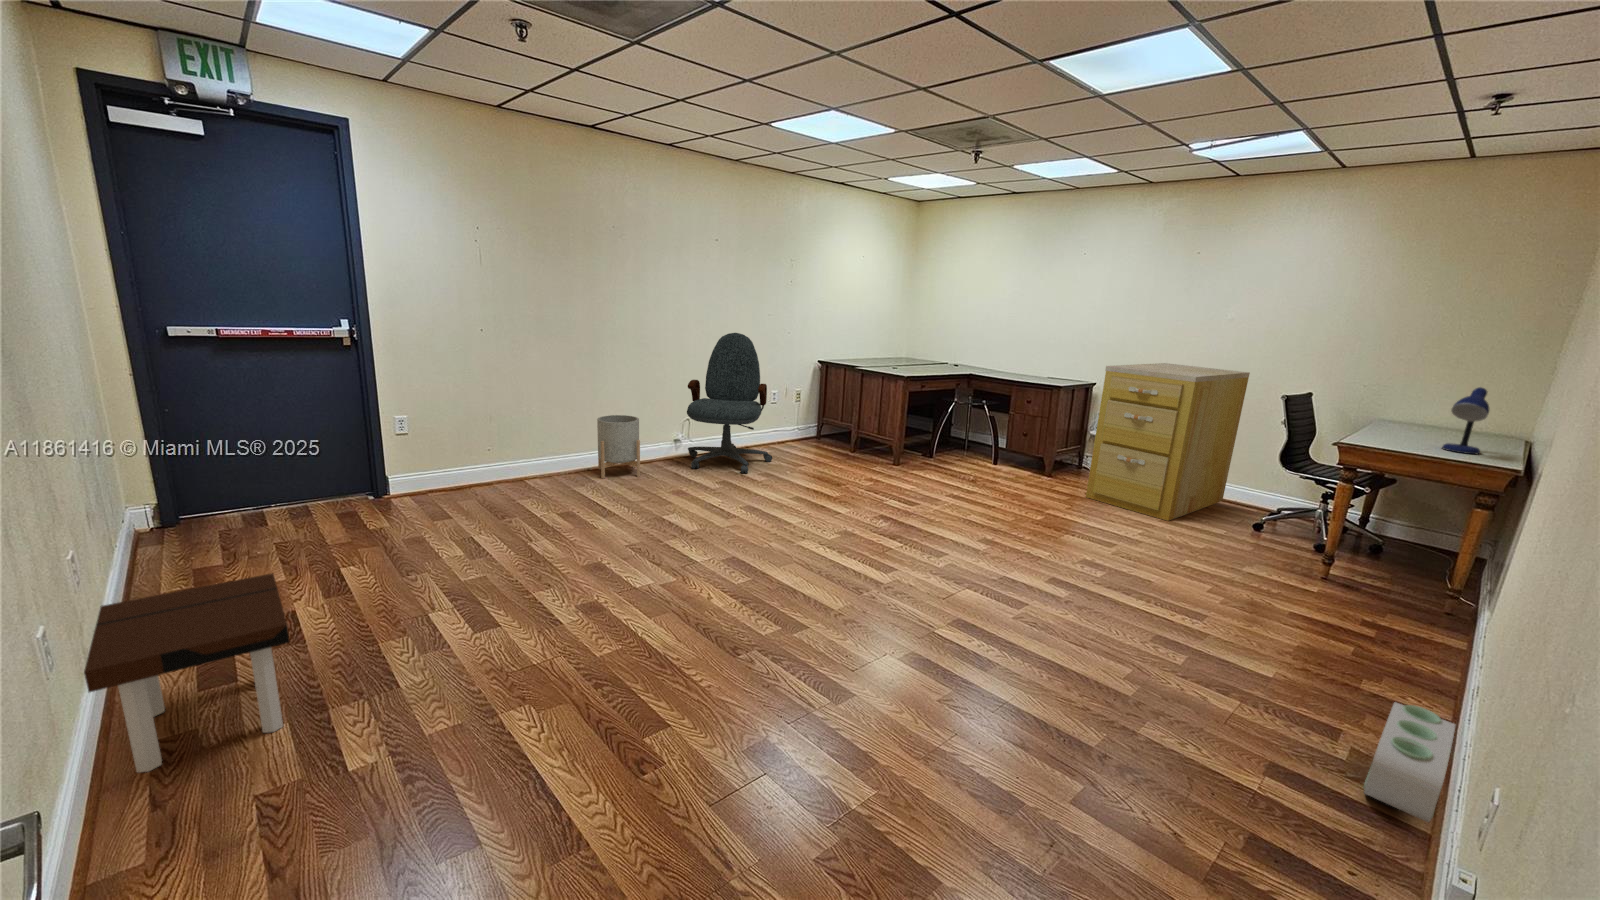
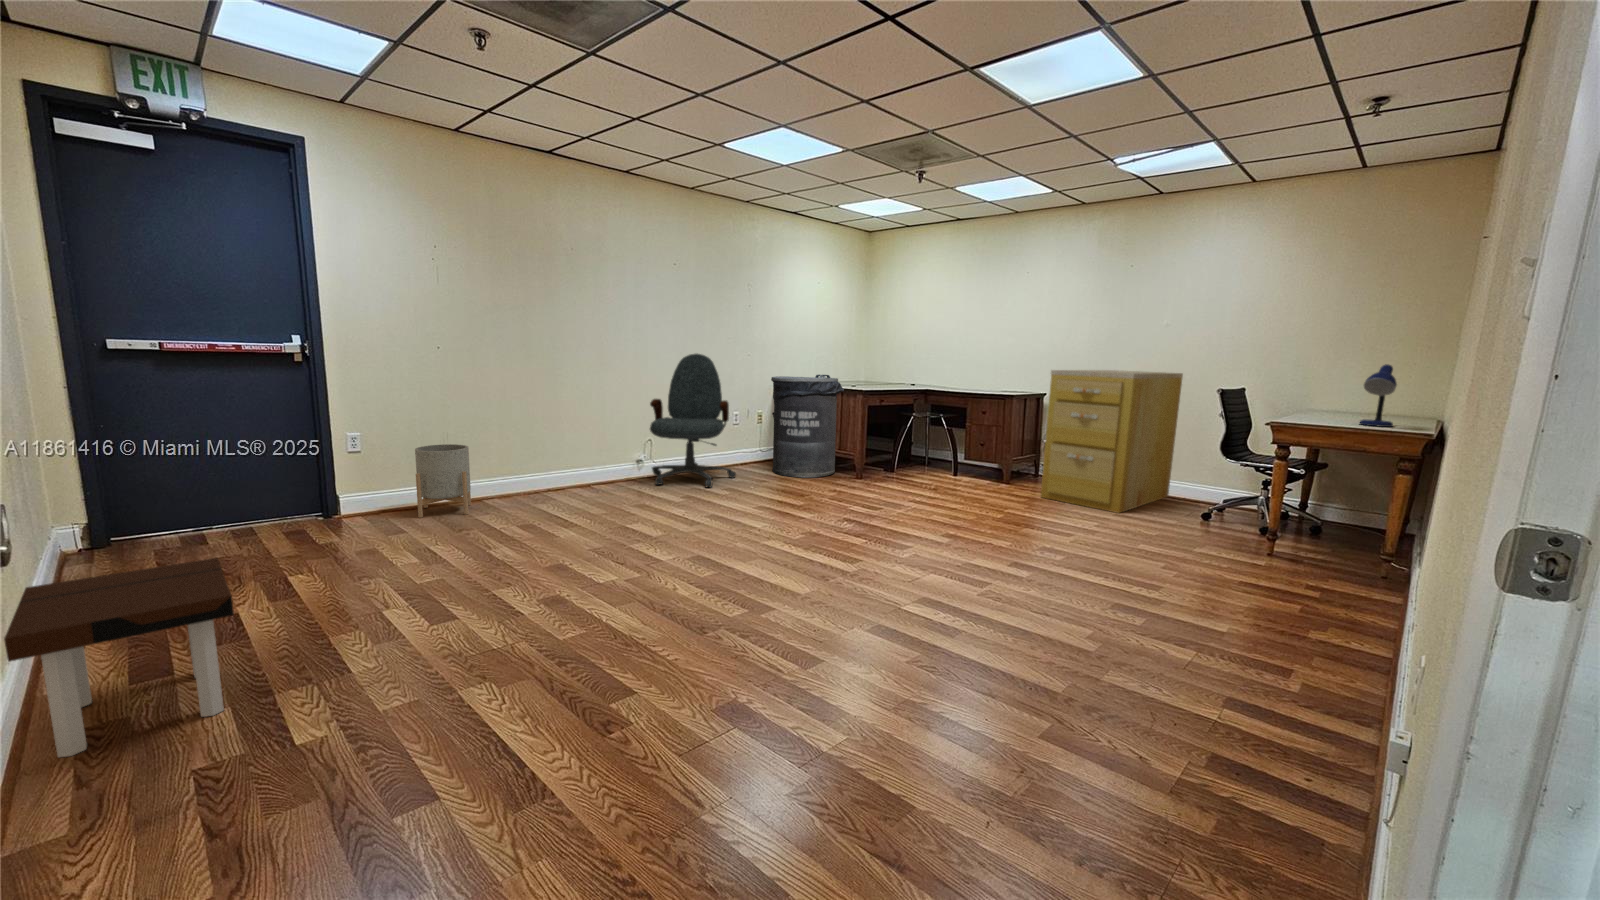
trash can: none [809,357,886,464] -> present [771,375,844,478]
planter: present [597,415,640,478] -> present [415,444,471,518]
air purifier: present [1363,702,1455,822] -> none [1315,632,1394,735]

